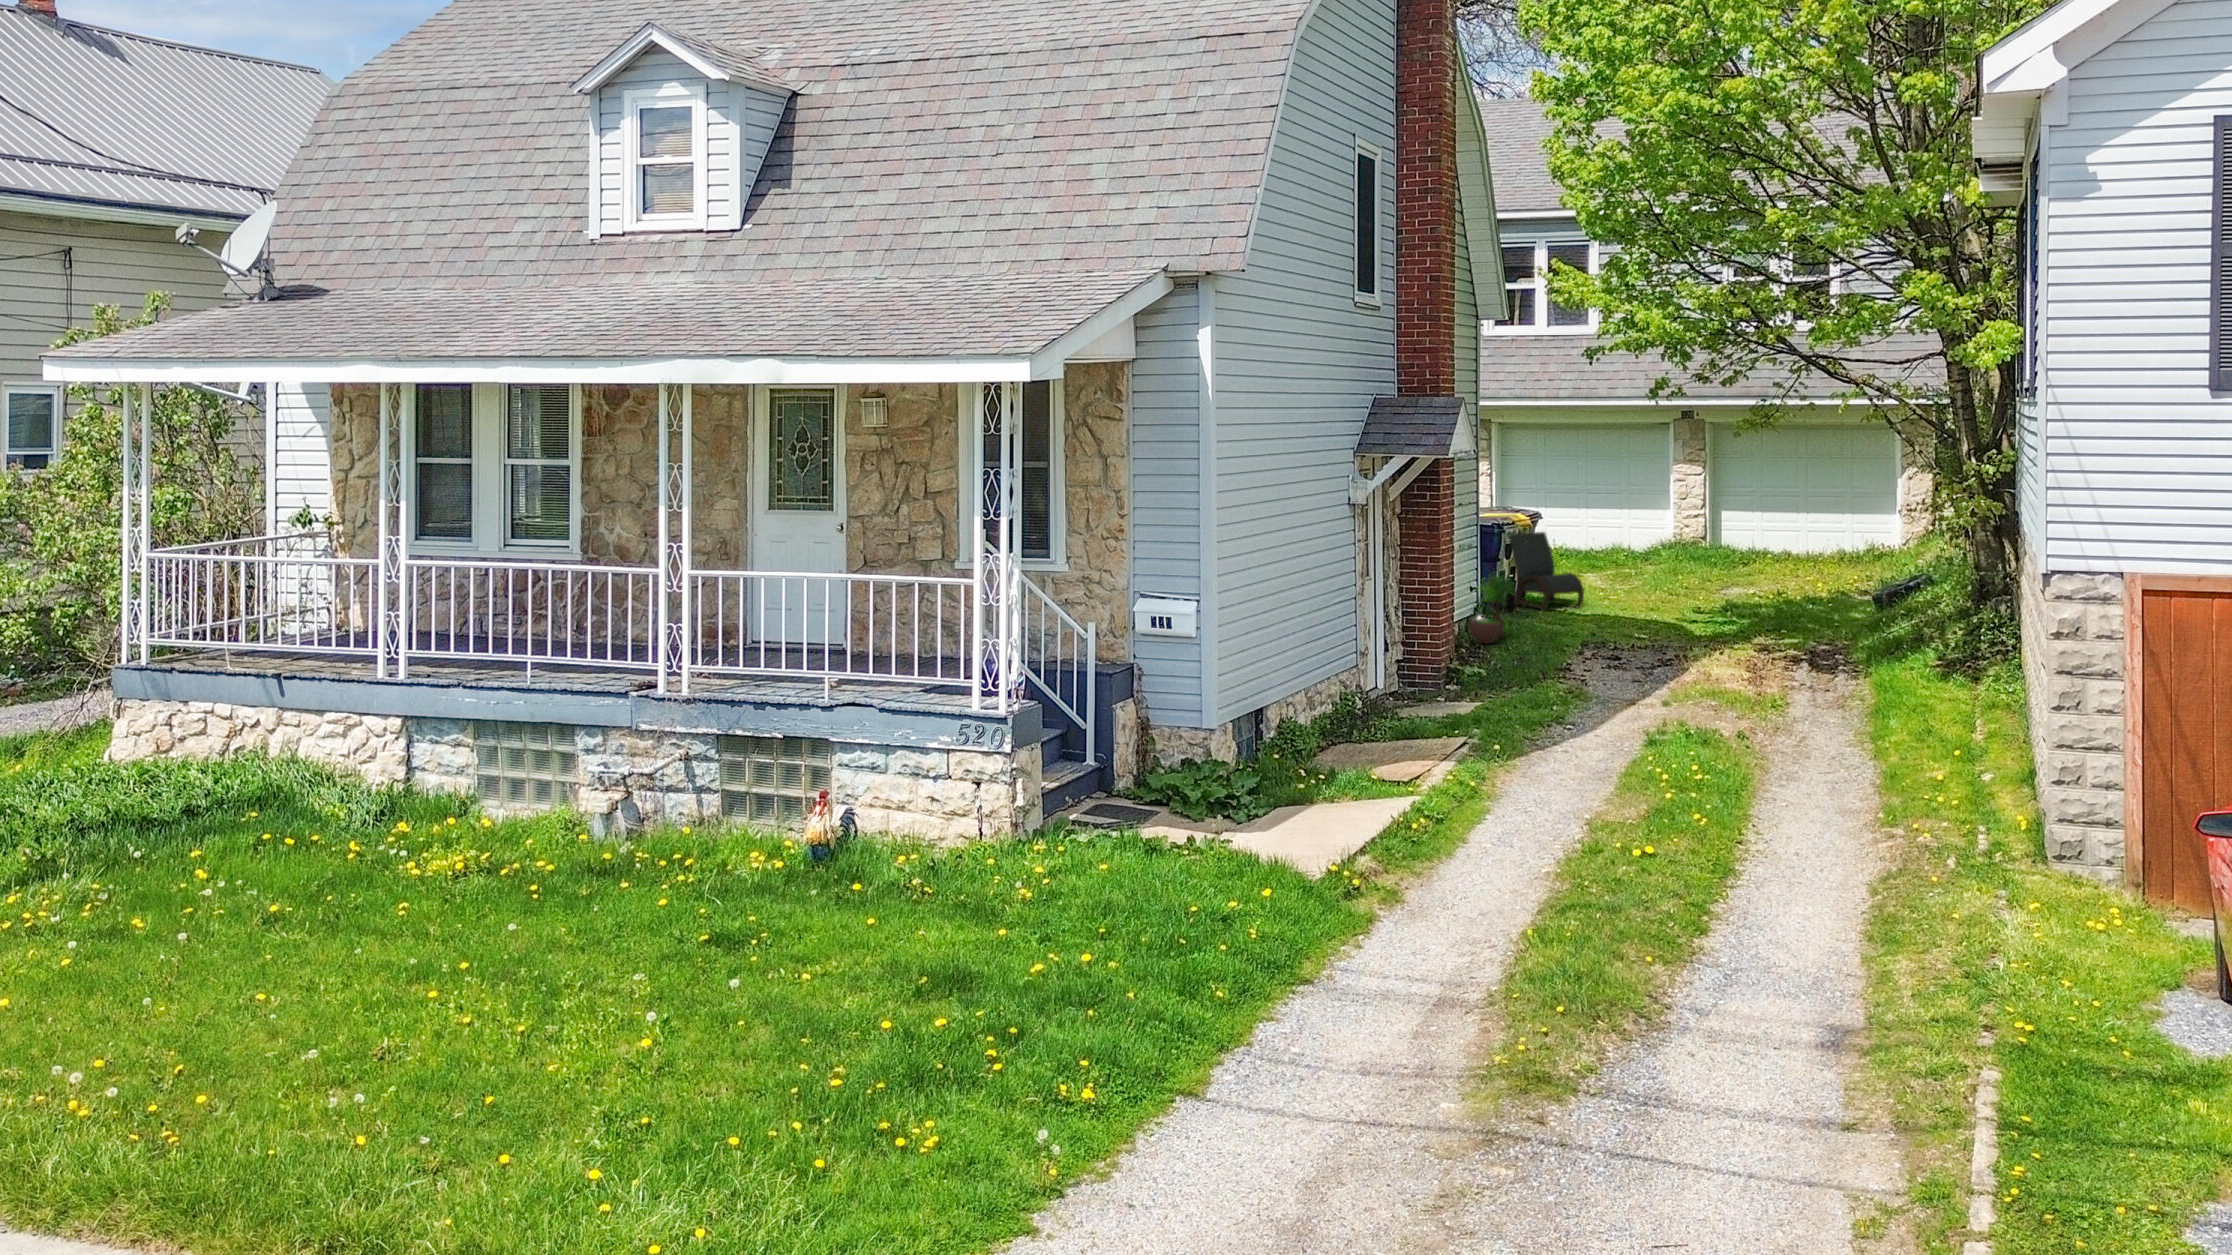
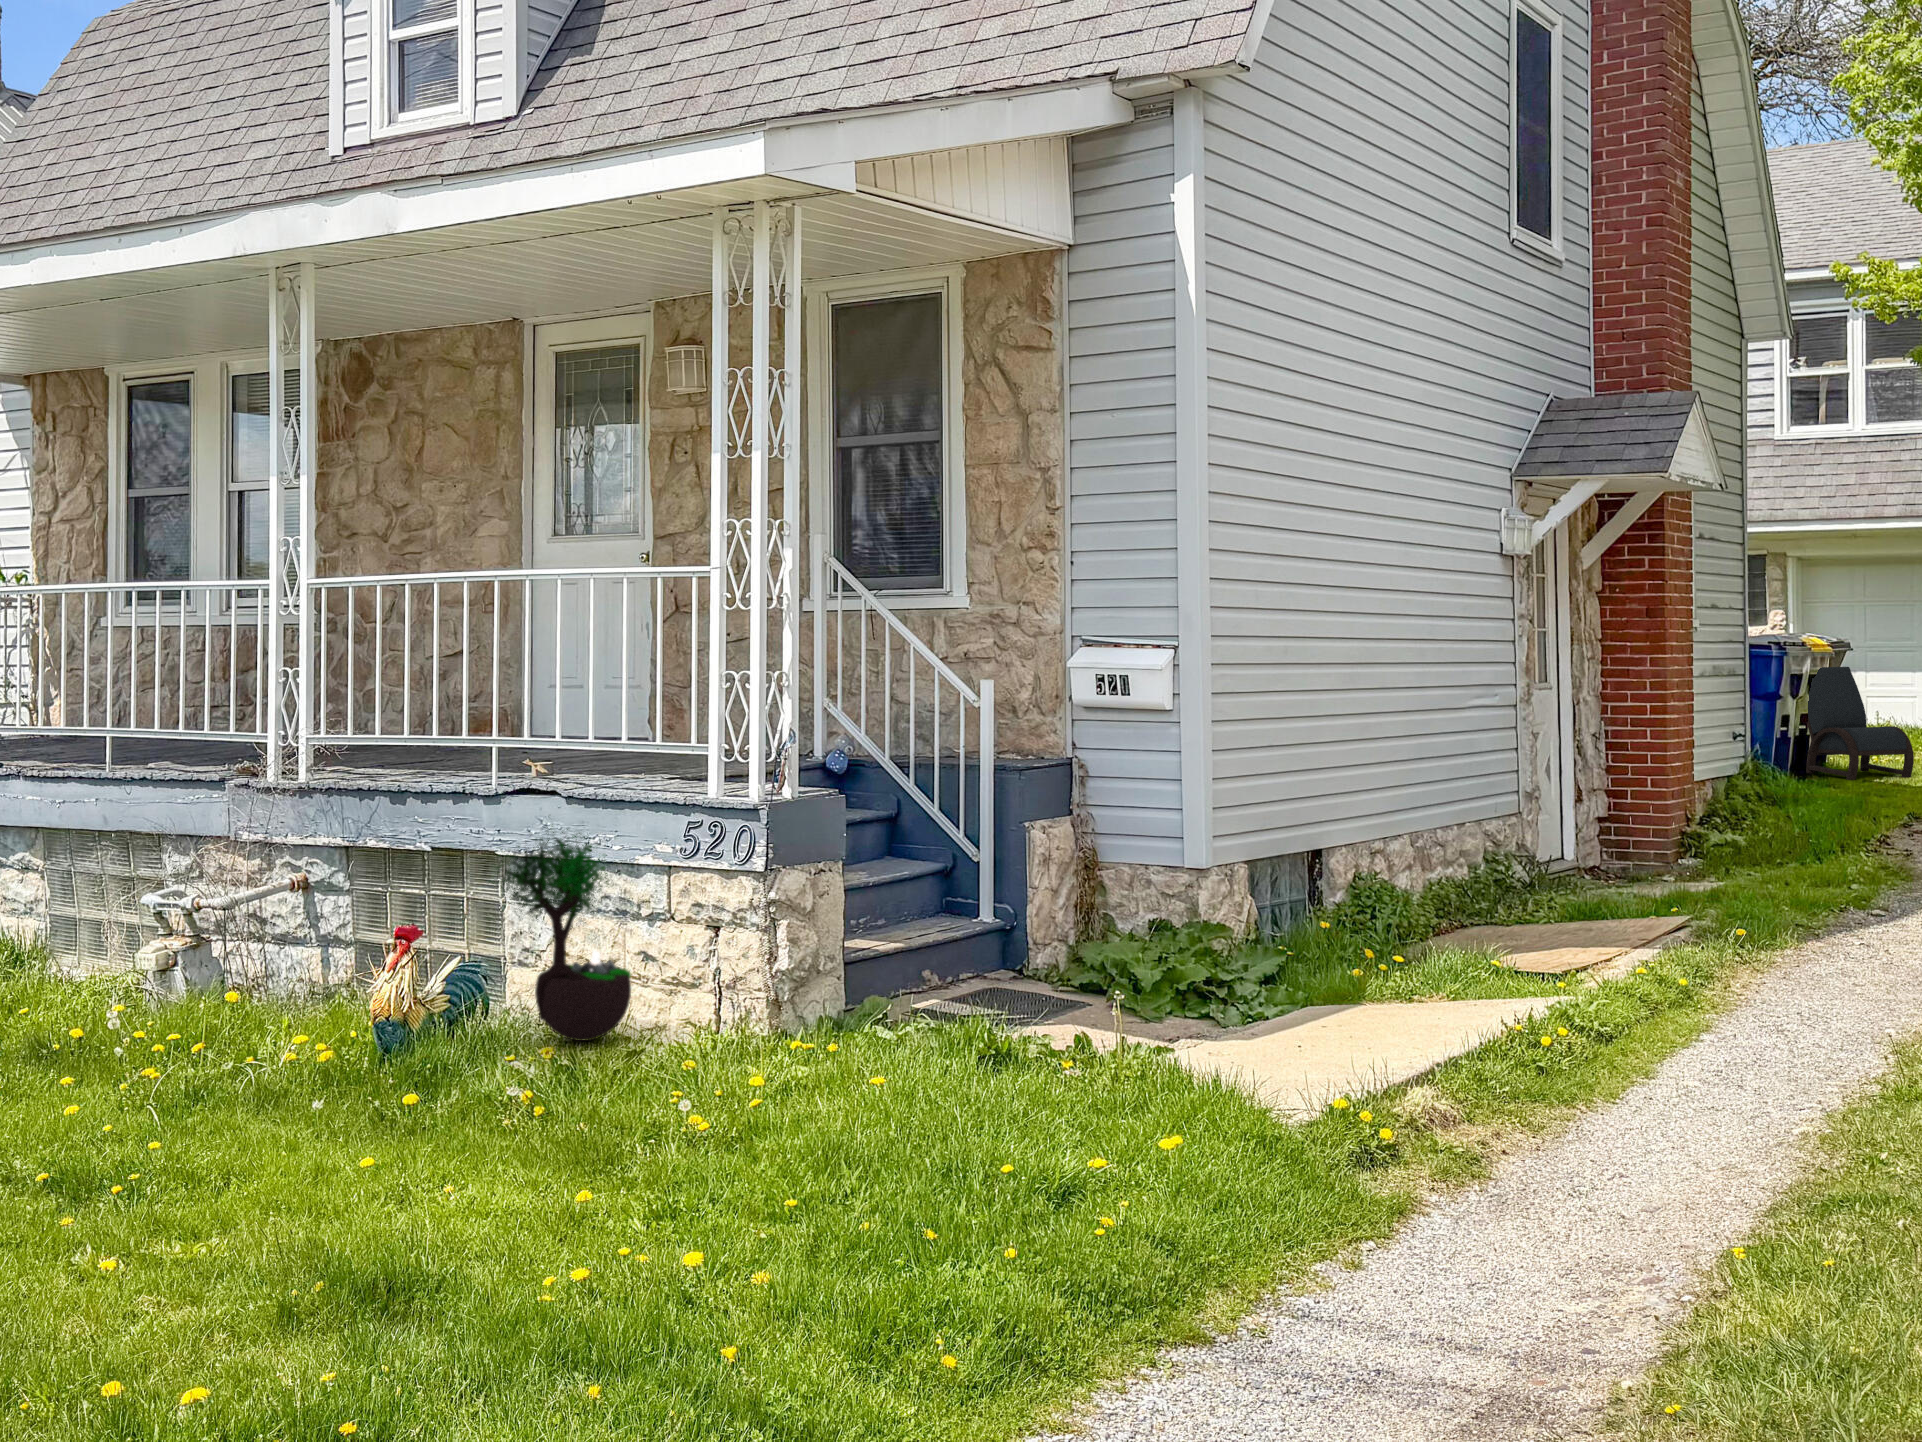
potted tree: present [1469,572,1514,644] -> present [489,827,632,1041]

